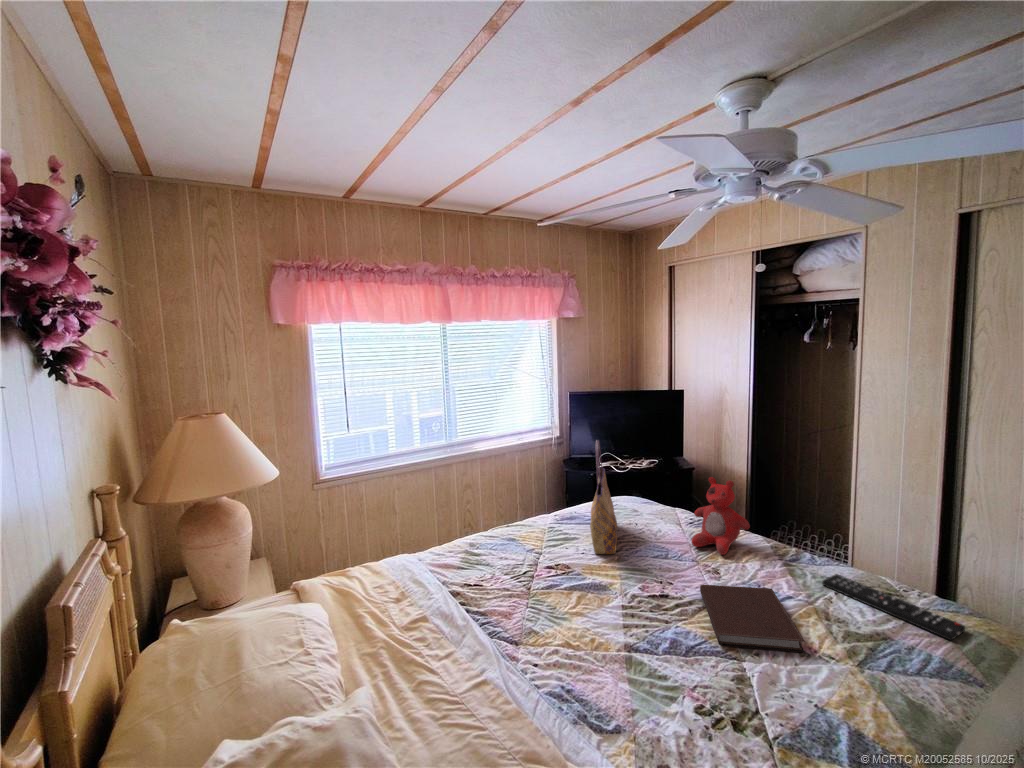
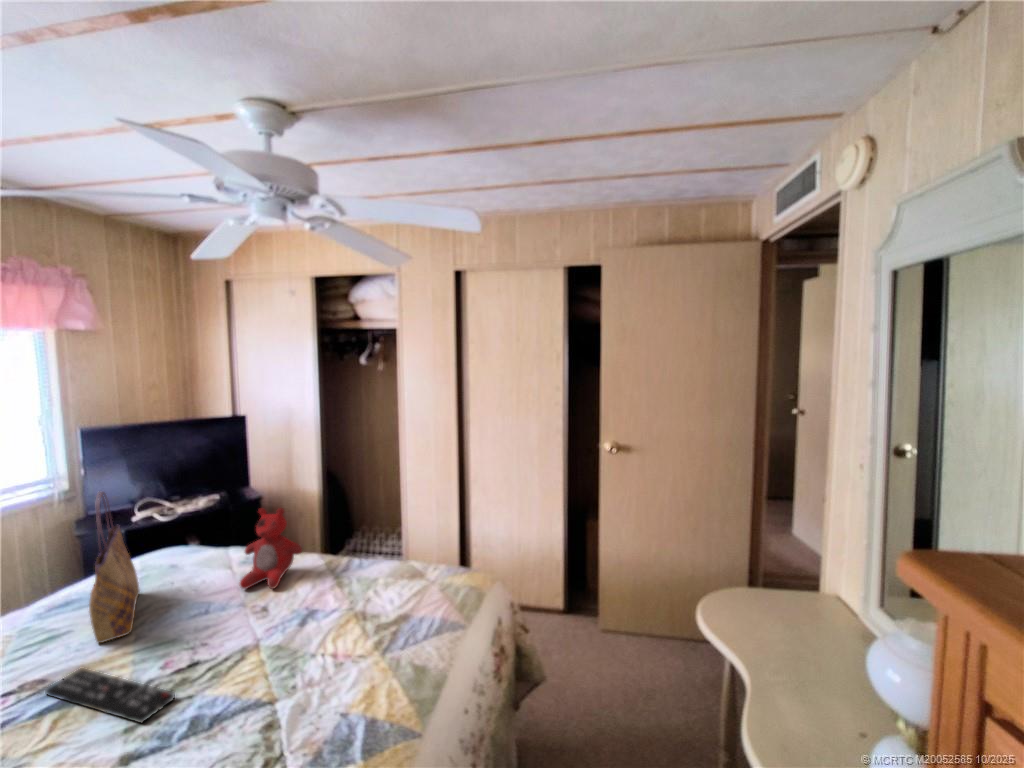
remote control: present [822,574,965,640] -> present [46,669,175,723]
notebook: present [700,585,805,653] -> none [240,609,340,695]

